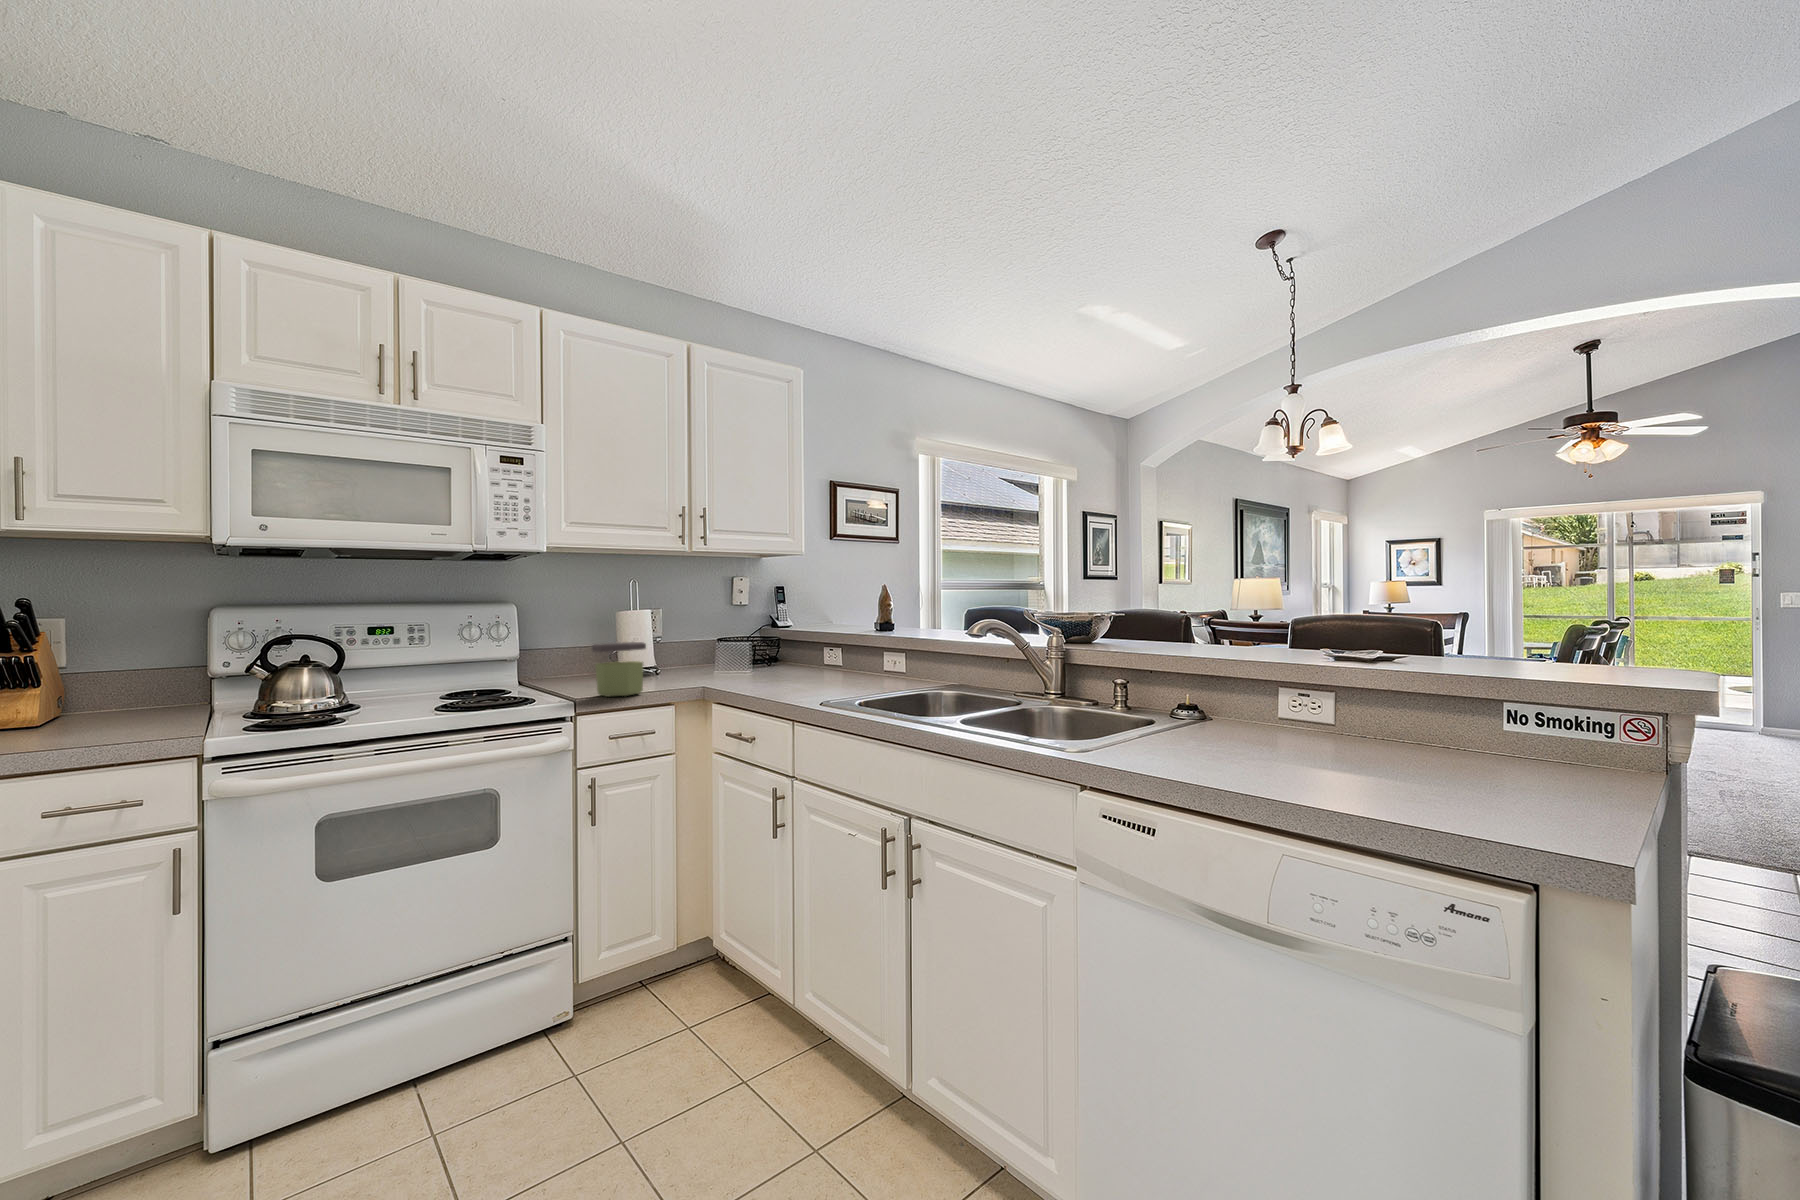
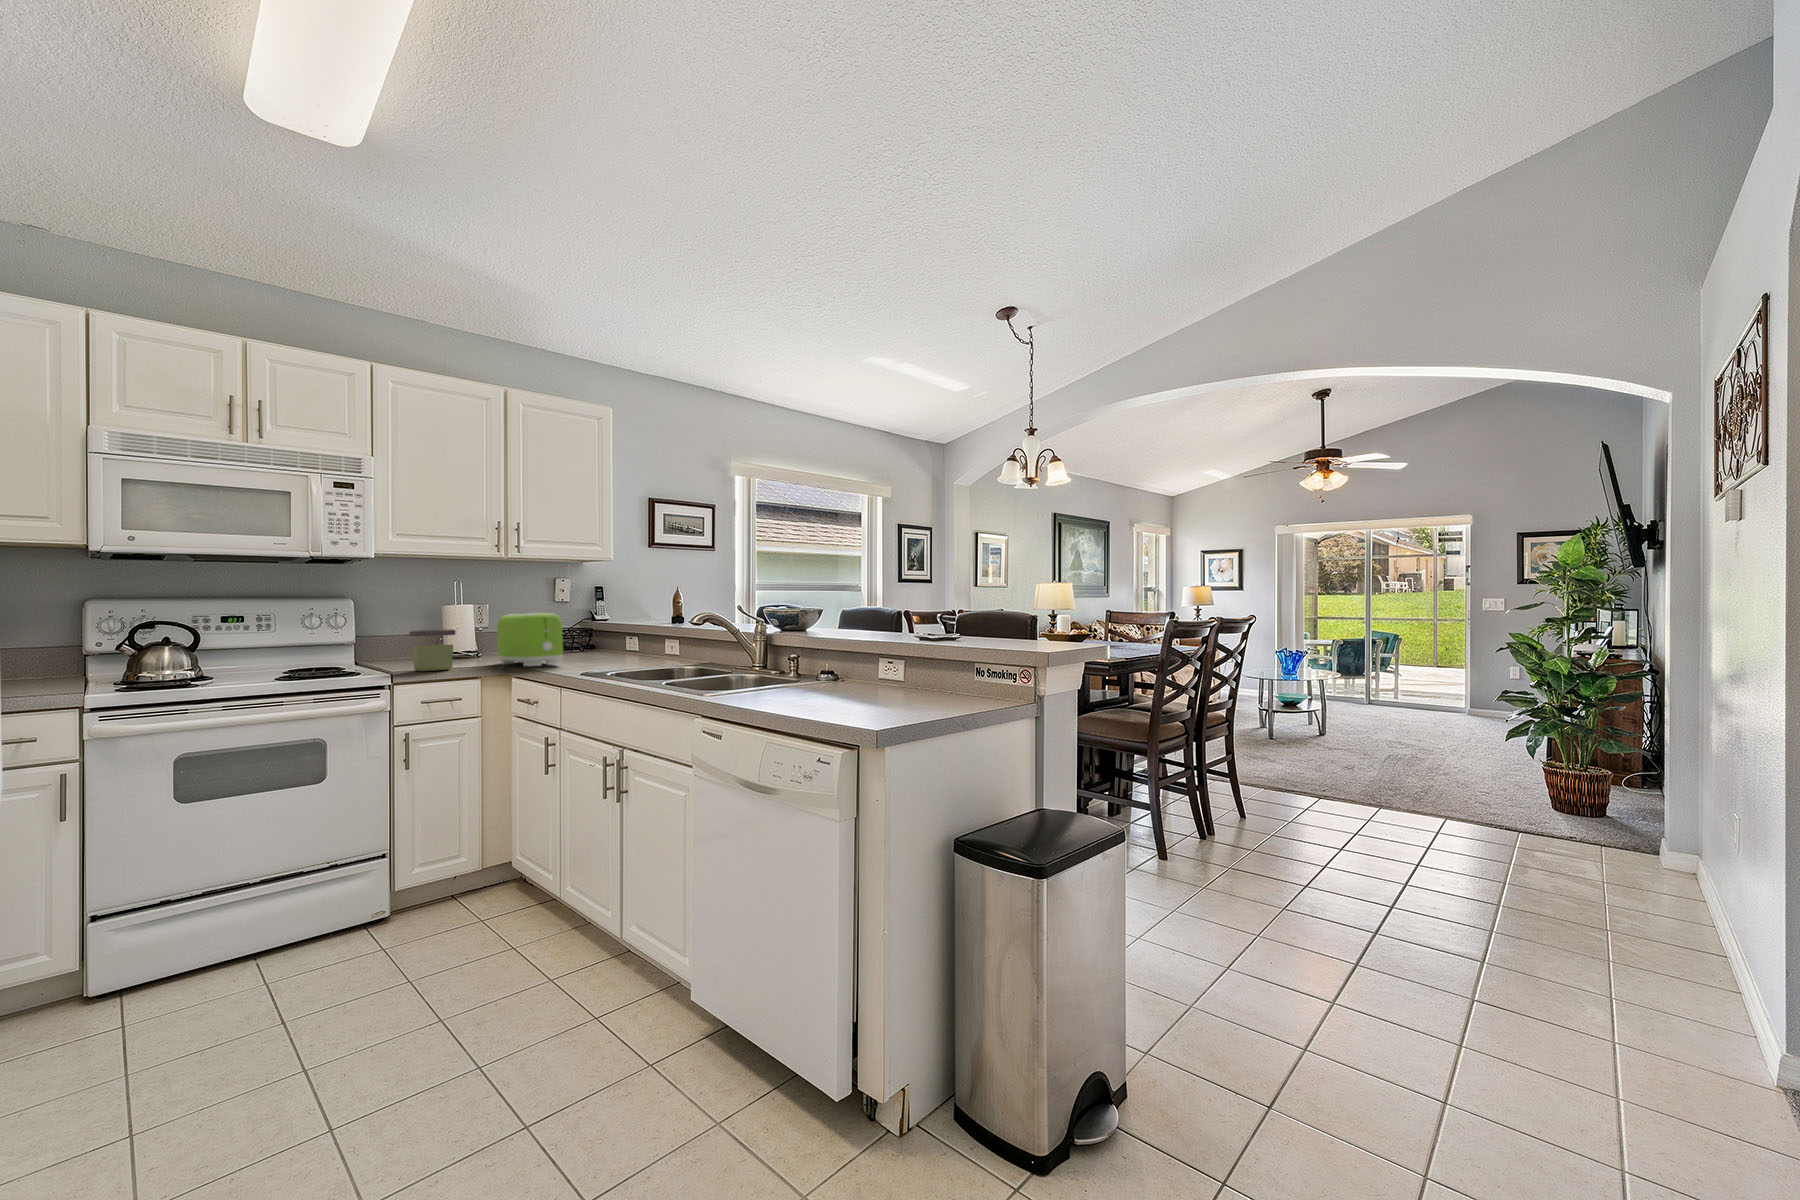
toaster: none [688,620,772,689] -> present [497,613,563,666]

